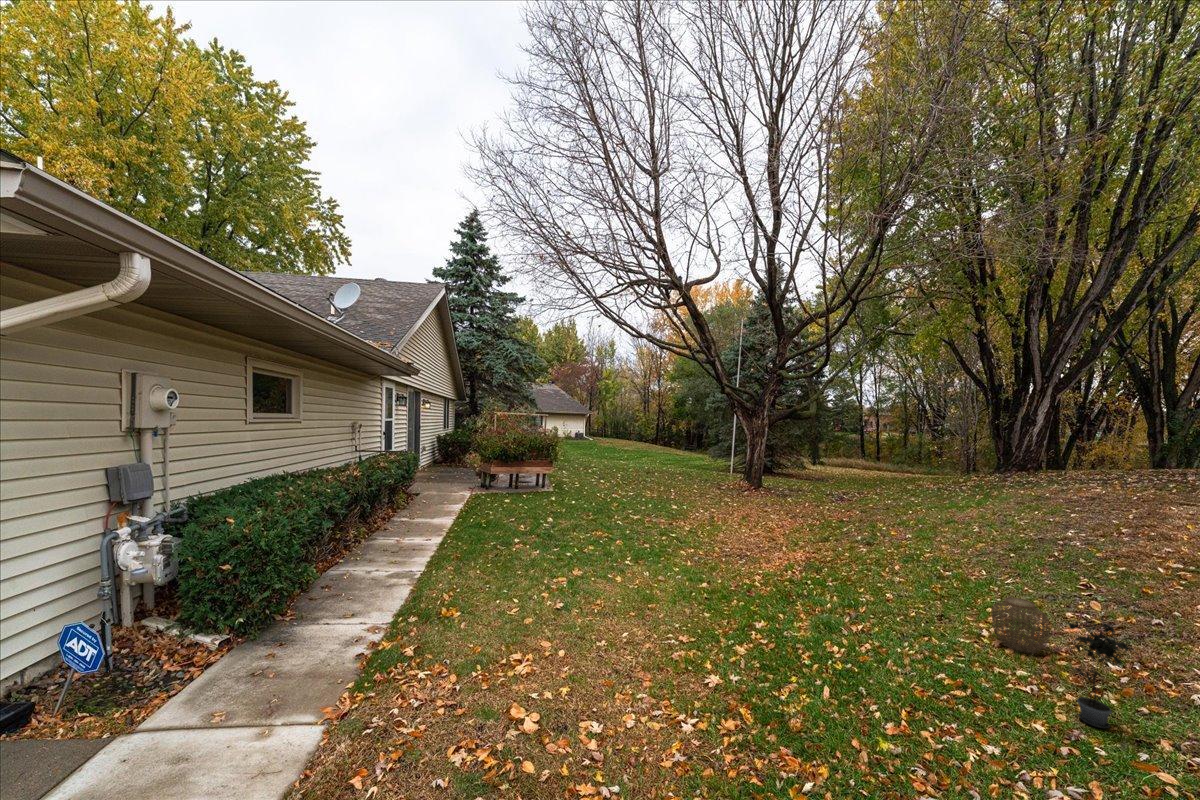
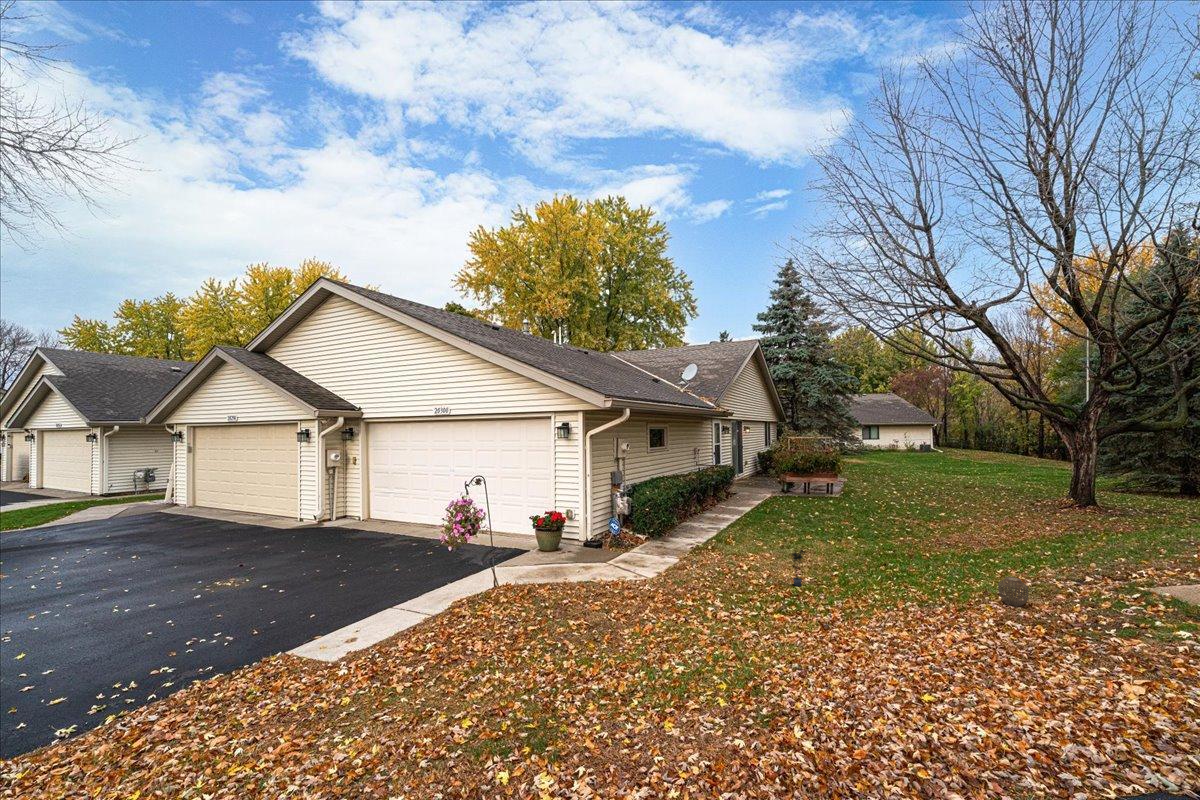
potted plant: present [1067,618,1138,728] -> present [792,550,805,586]

